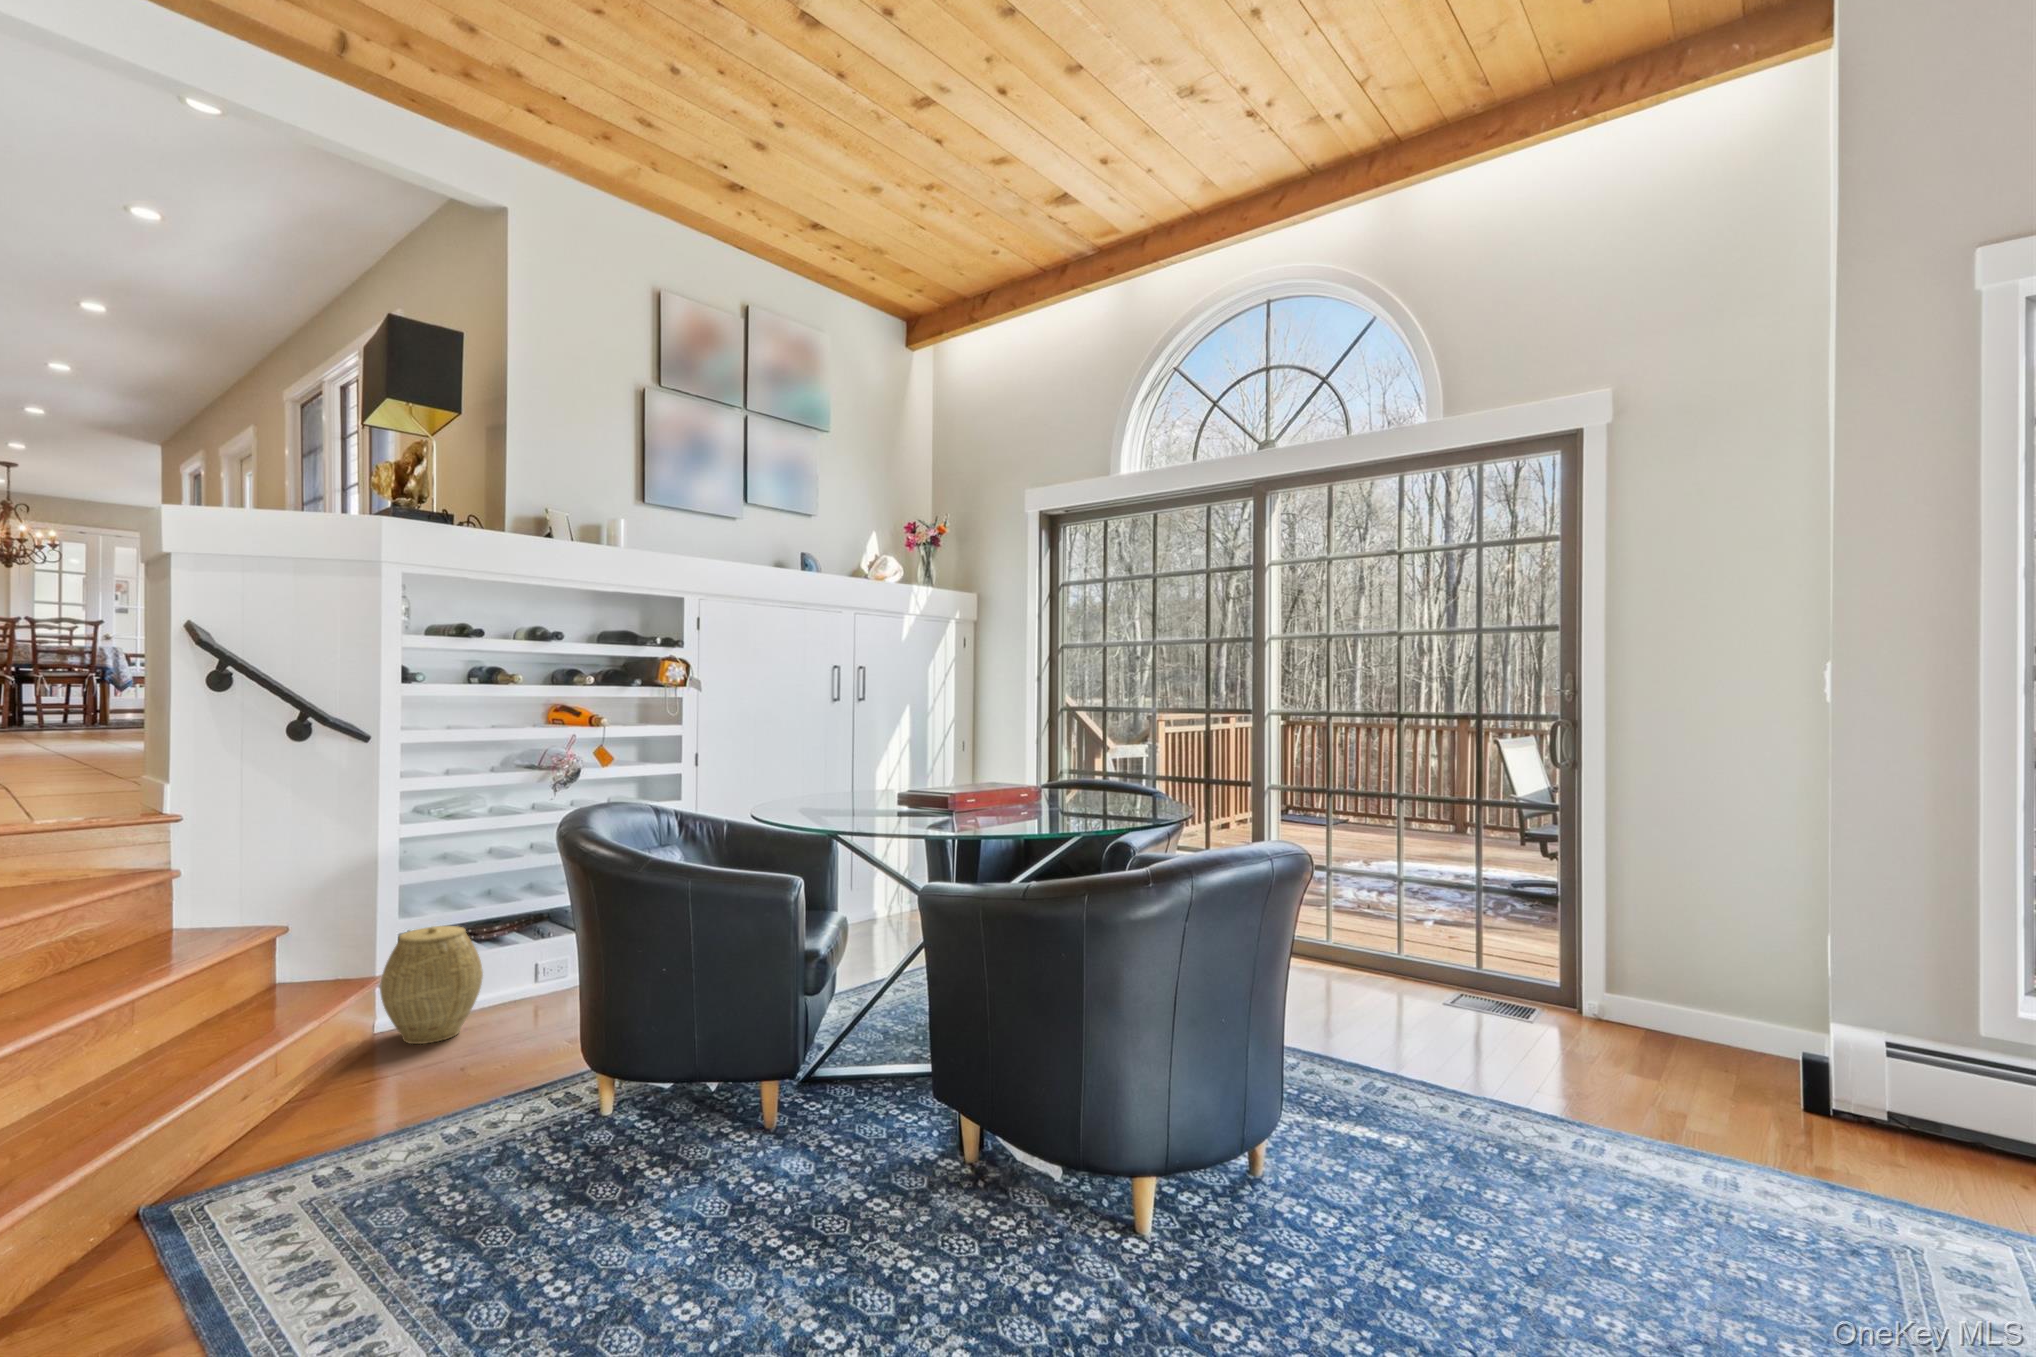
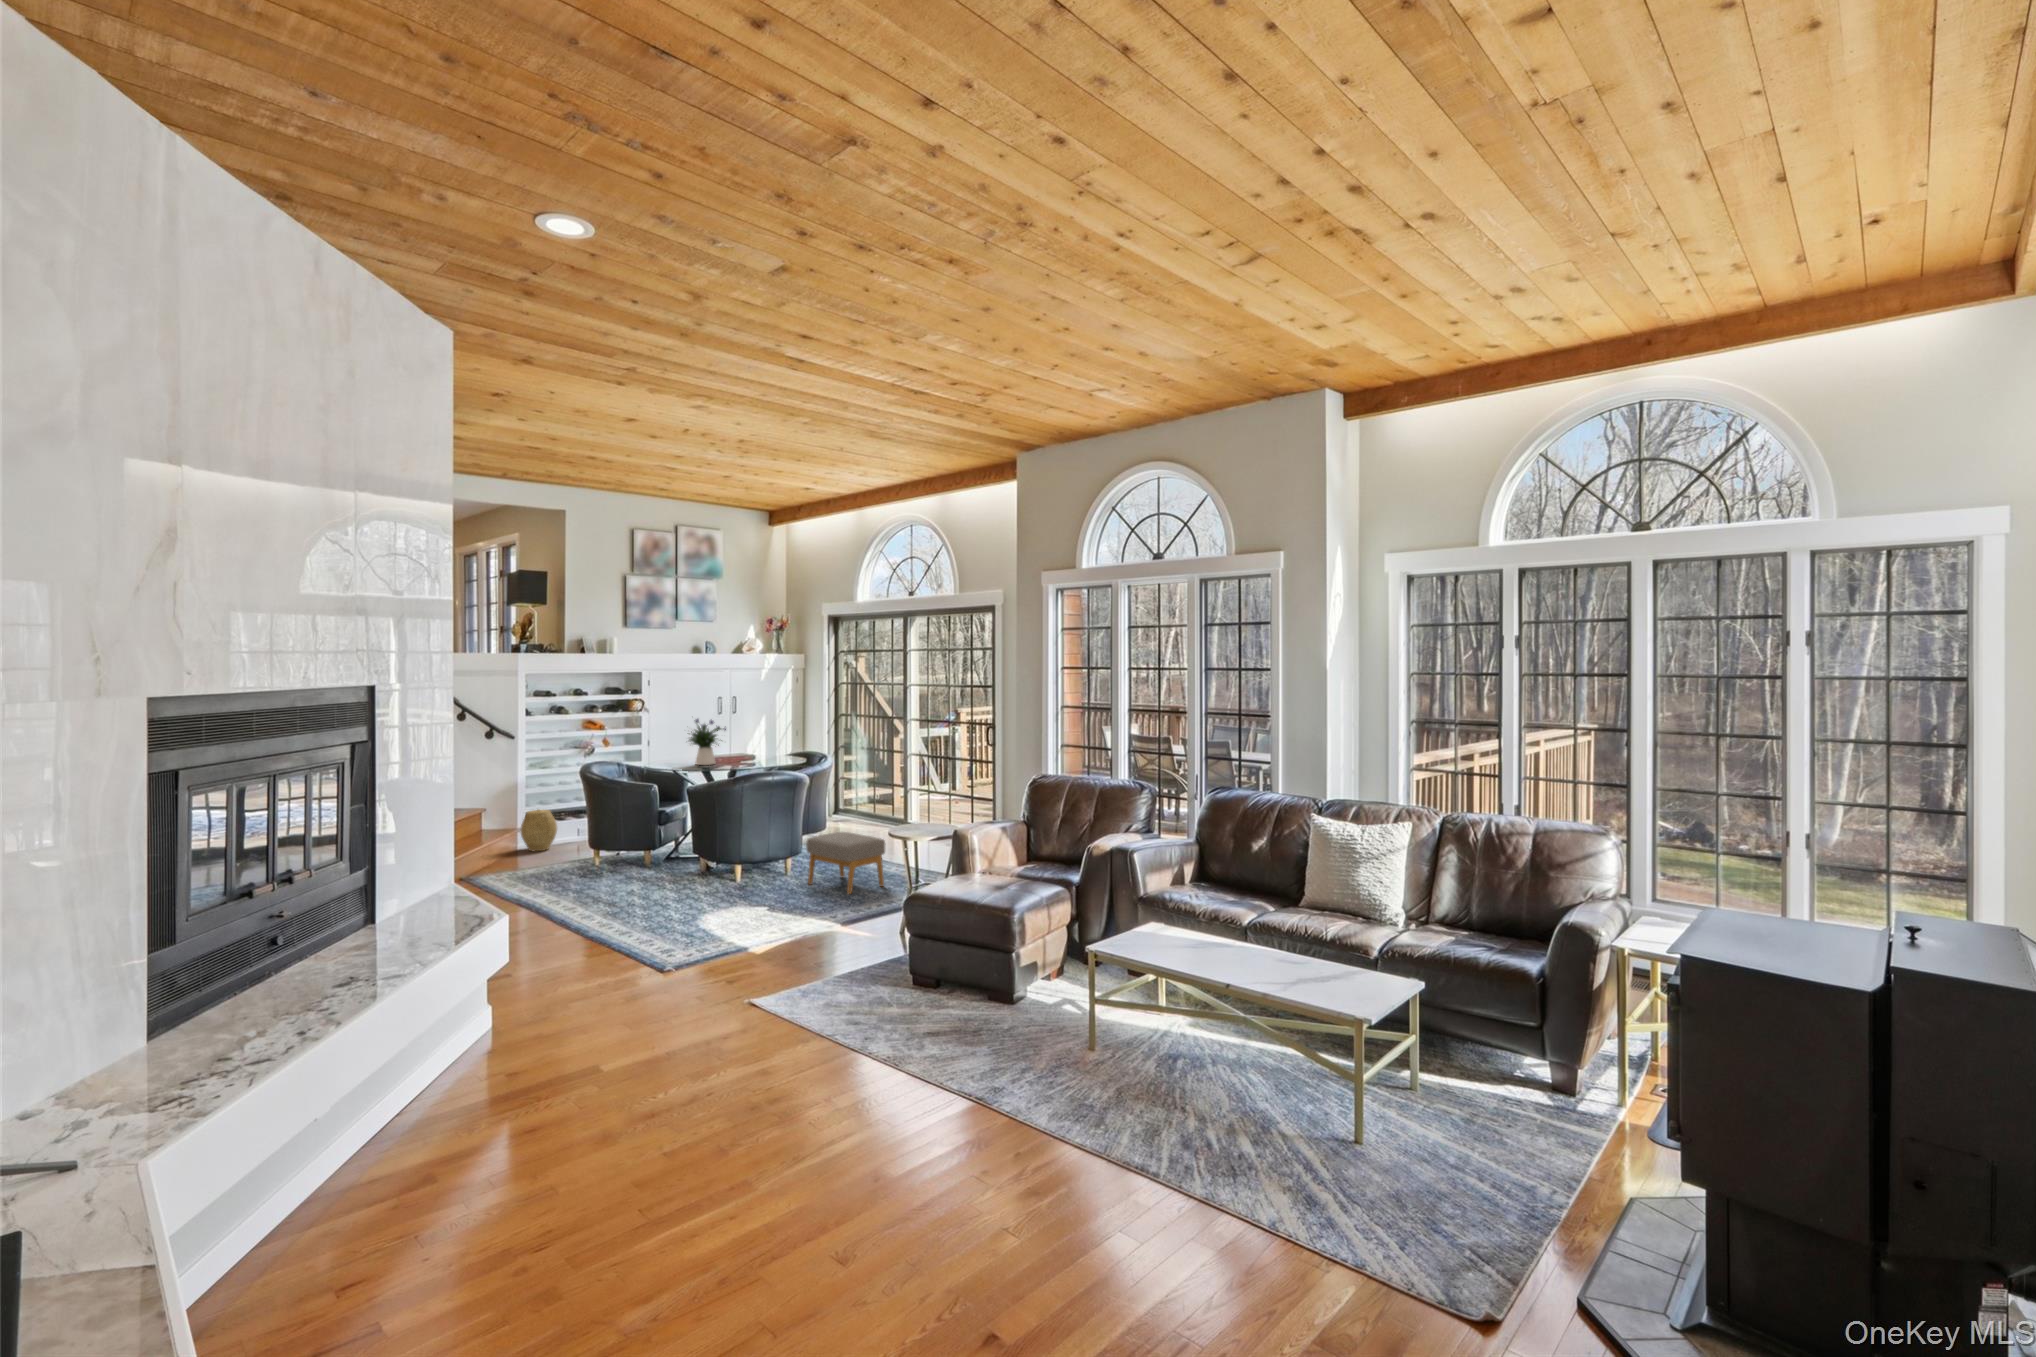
flower arrangement: none [831,674,961,807] -> present [688,719,726,765]
footstool: none [1387,1019,1675,1306] -> present [806,832,885,894]

